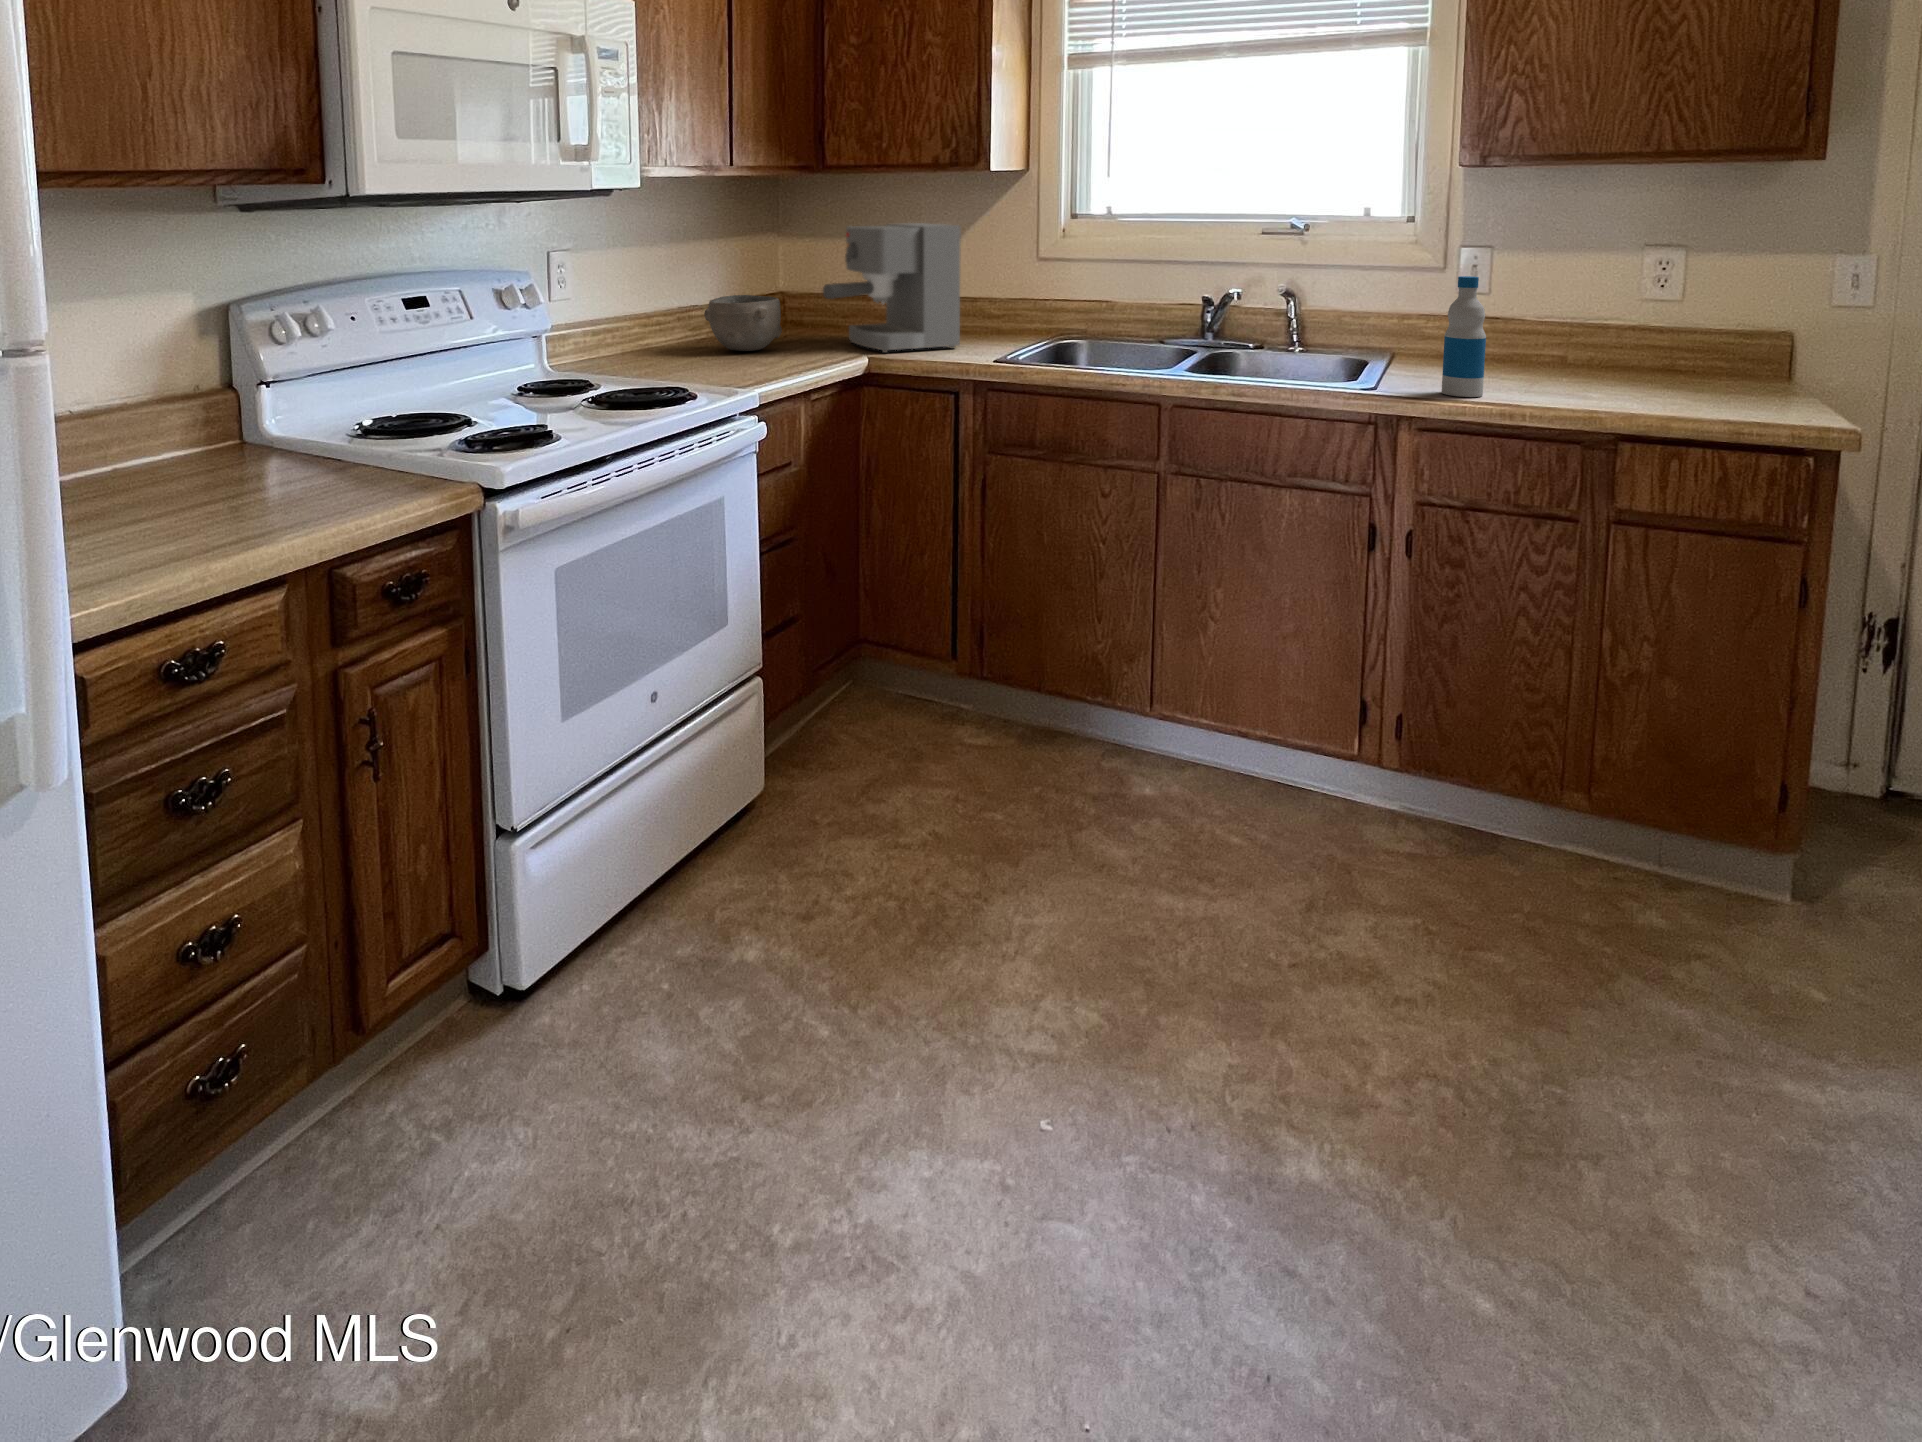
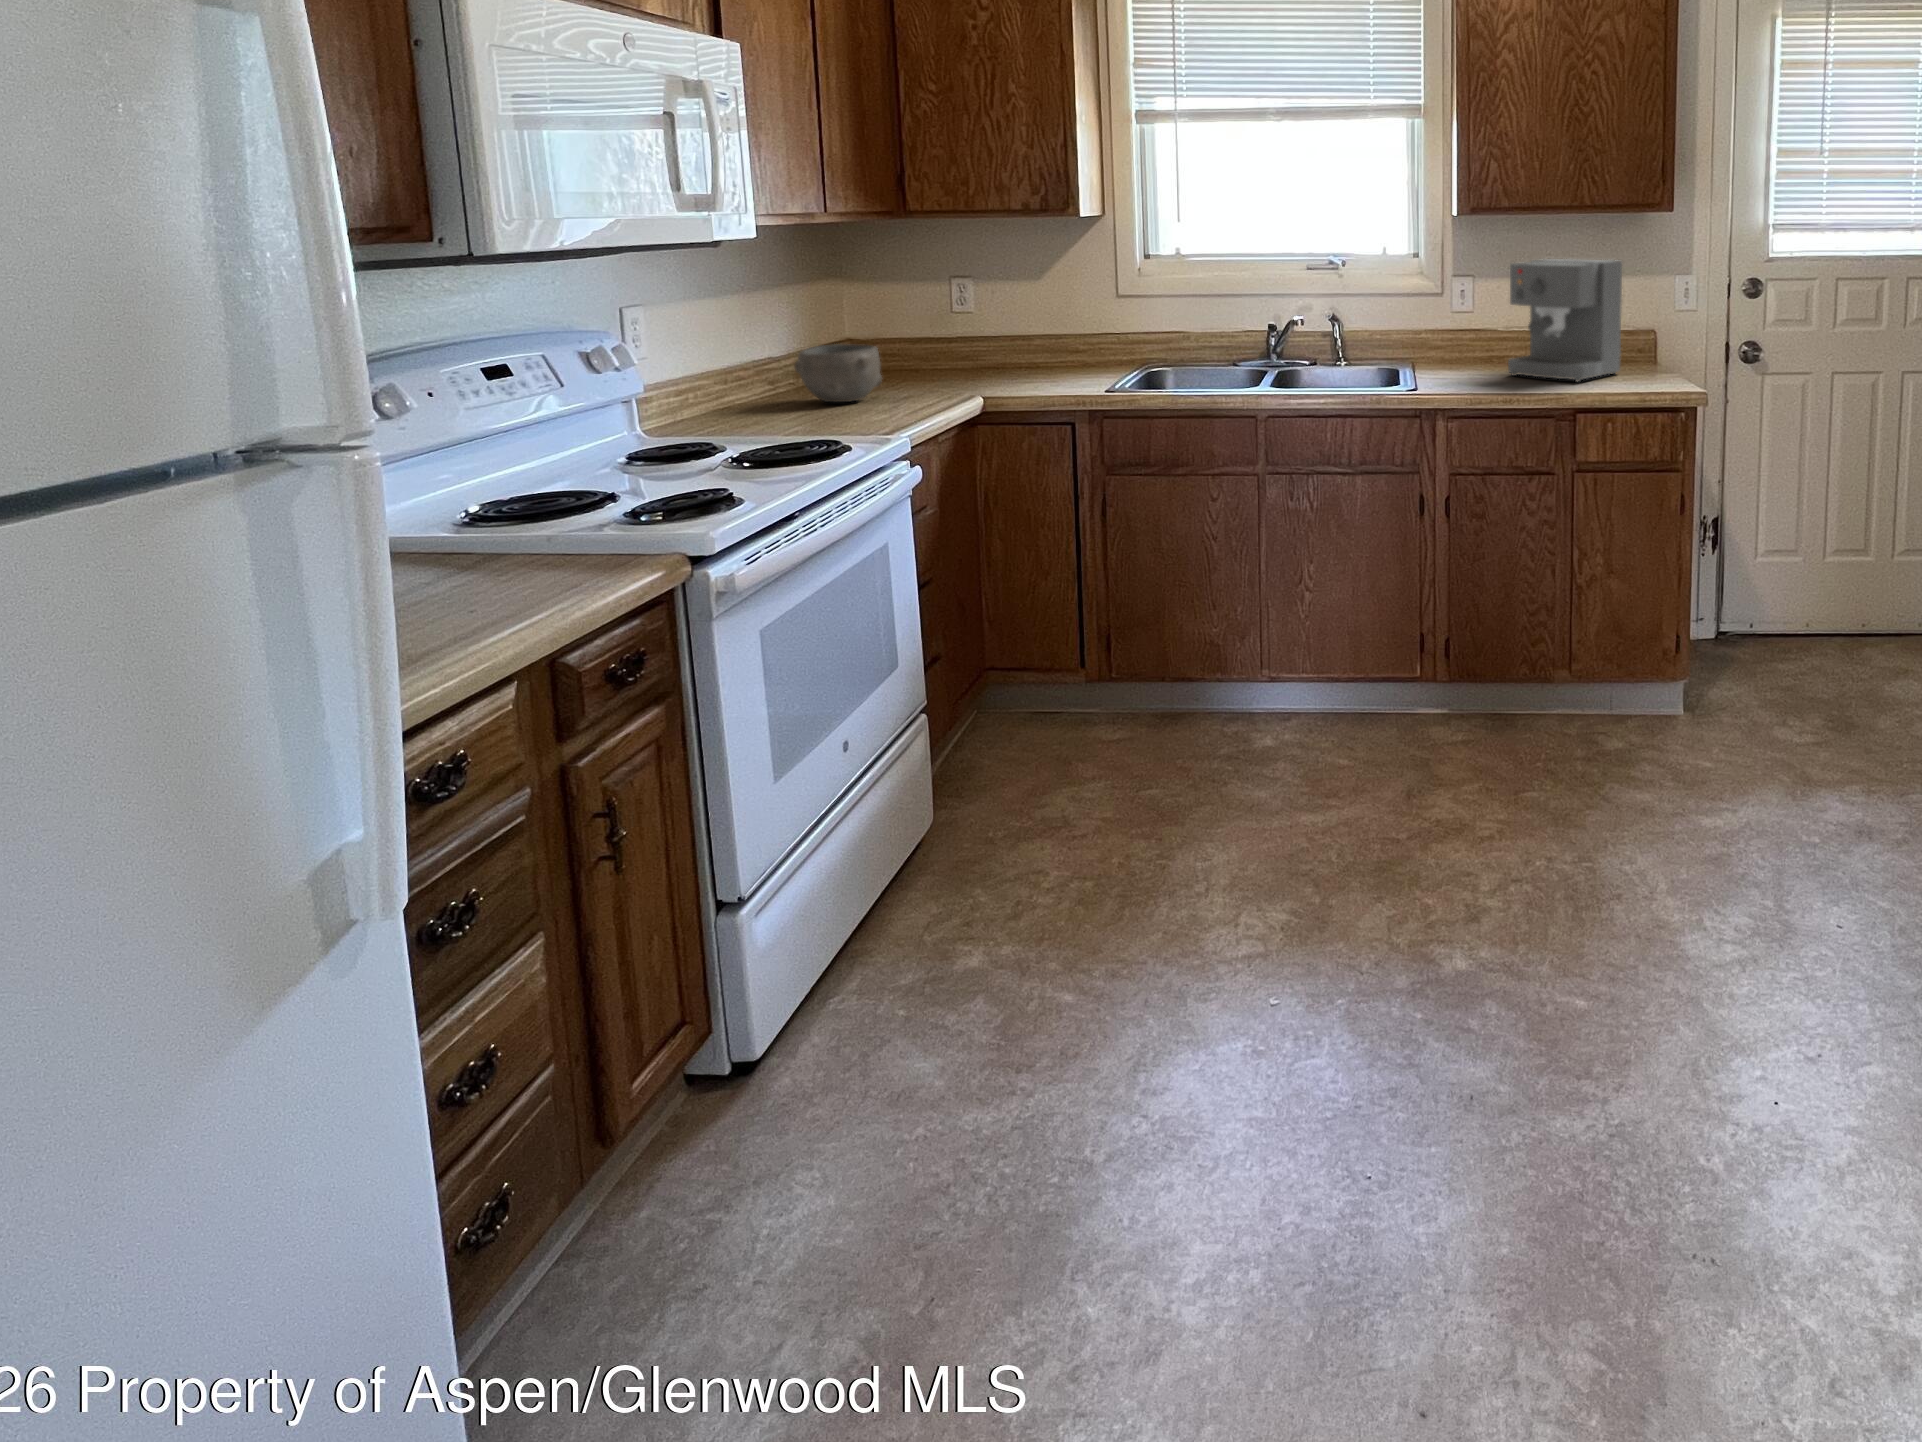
coffee maker: present [823,223,961,353] -> present [1508,259,1622,382]
bottle: present [1442,276,1486,397] -> none [1462,301,1489,391]

